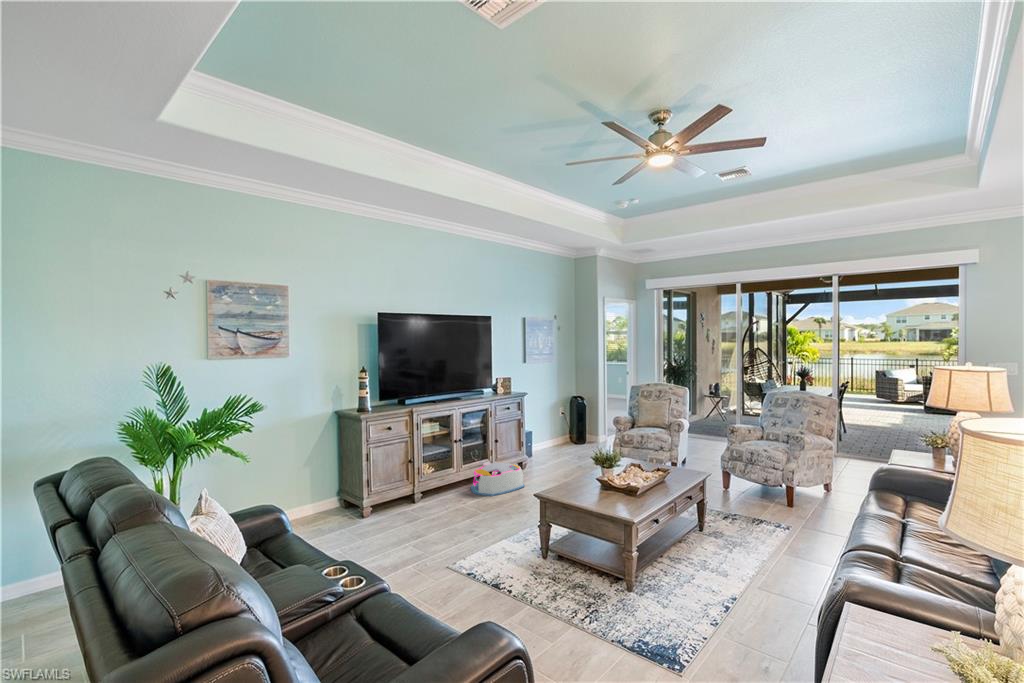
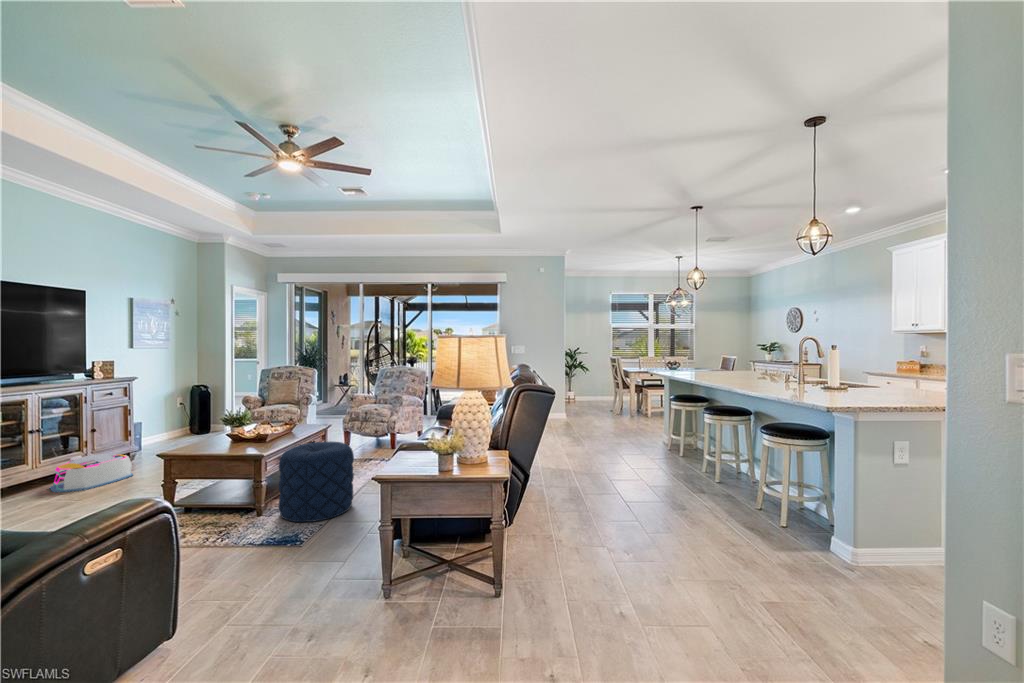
pouf: none [654,507,749,623] -> present [278,442,354,522]

